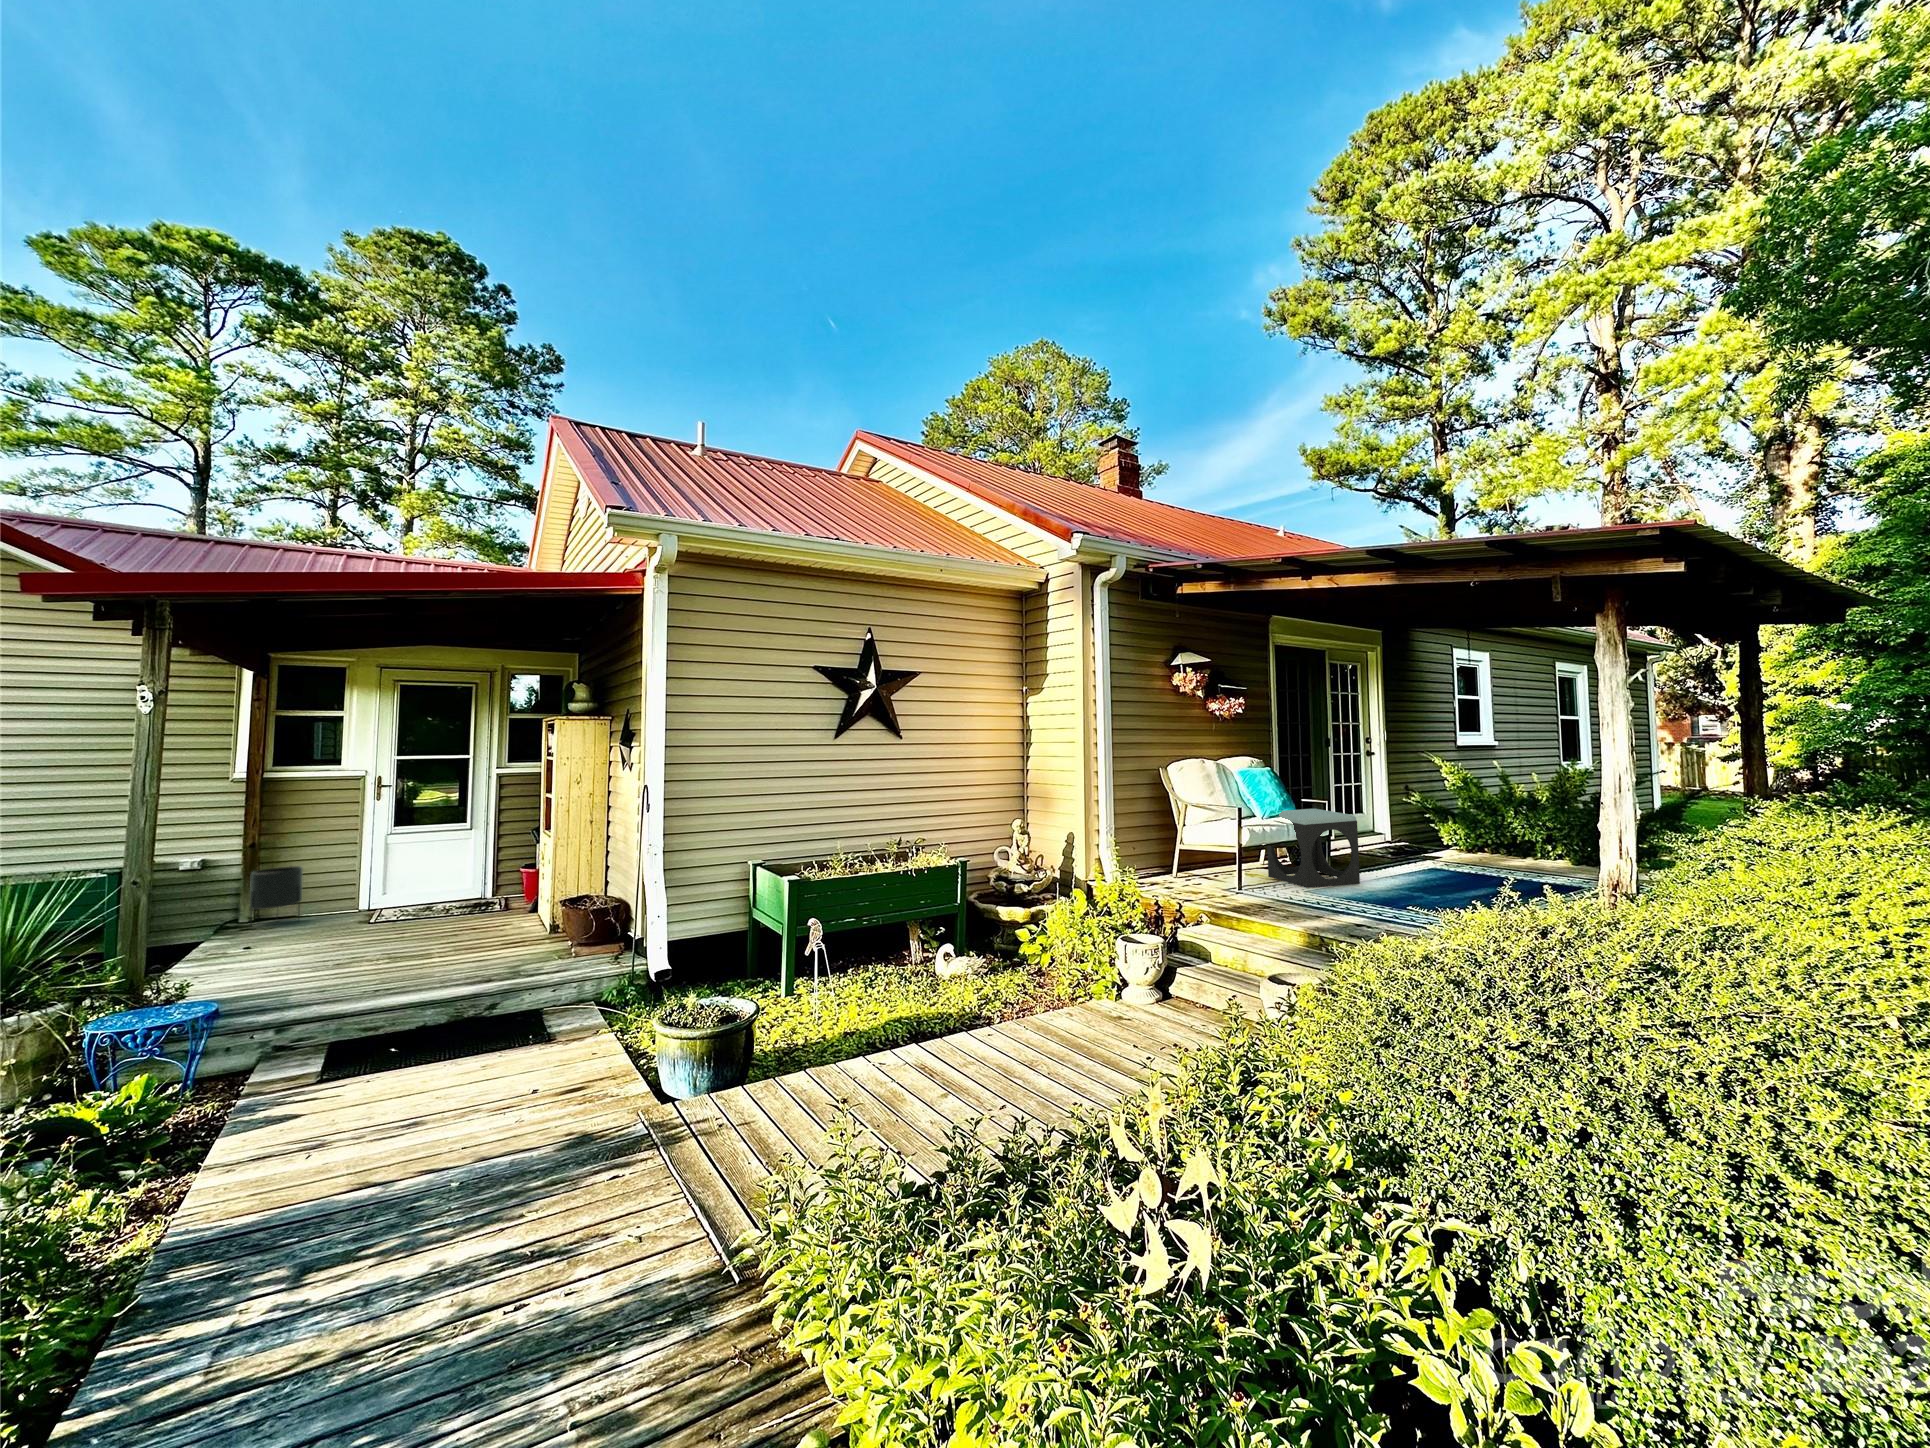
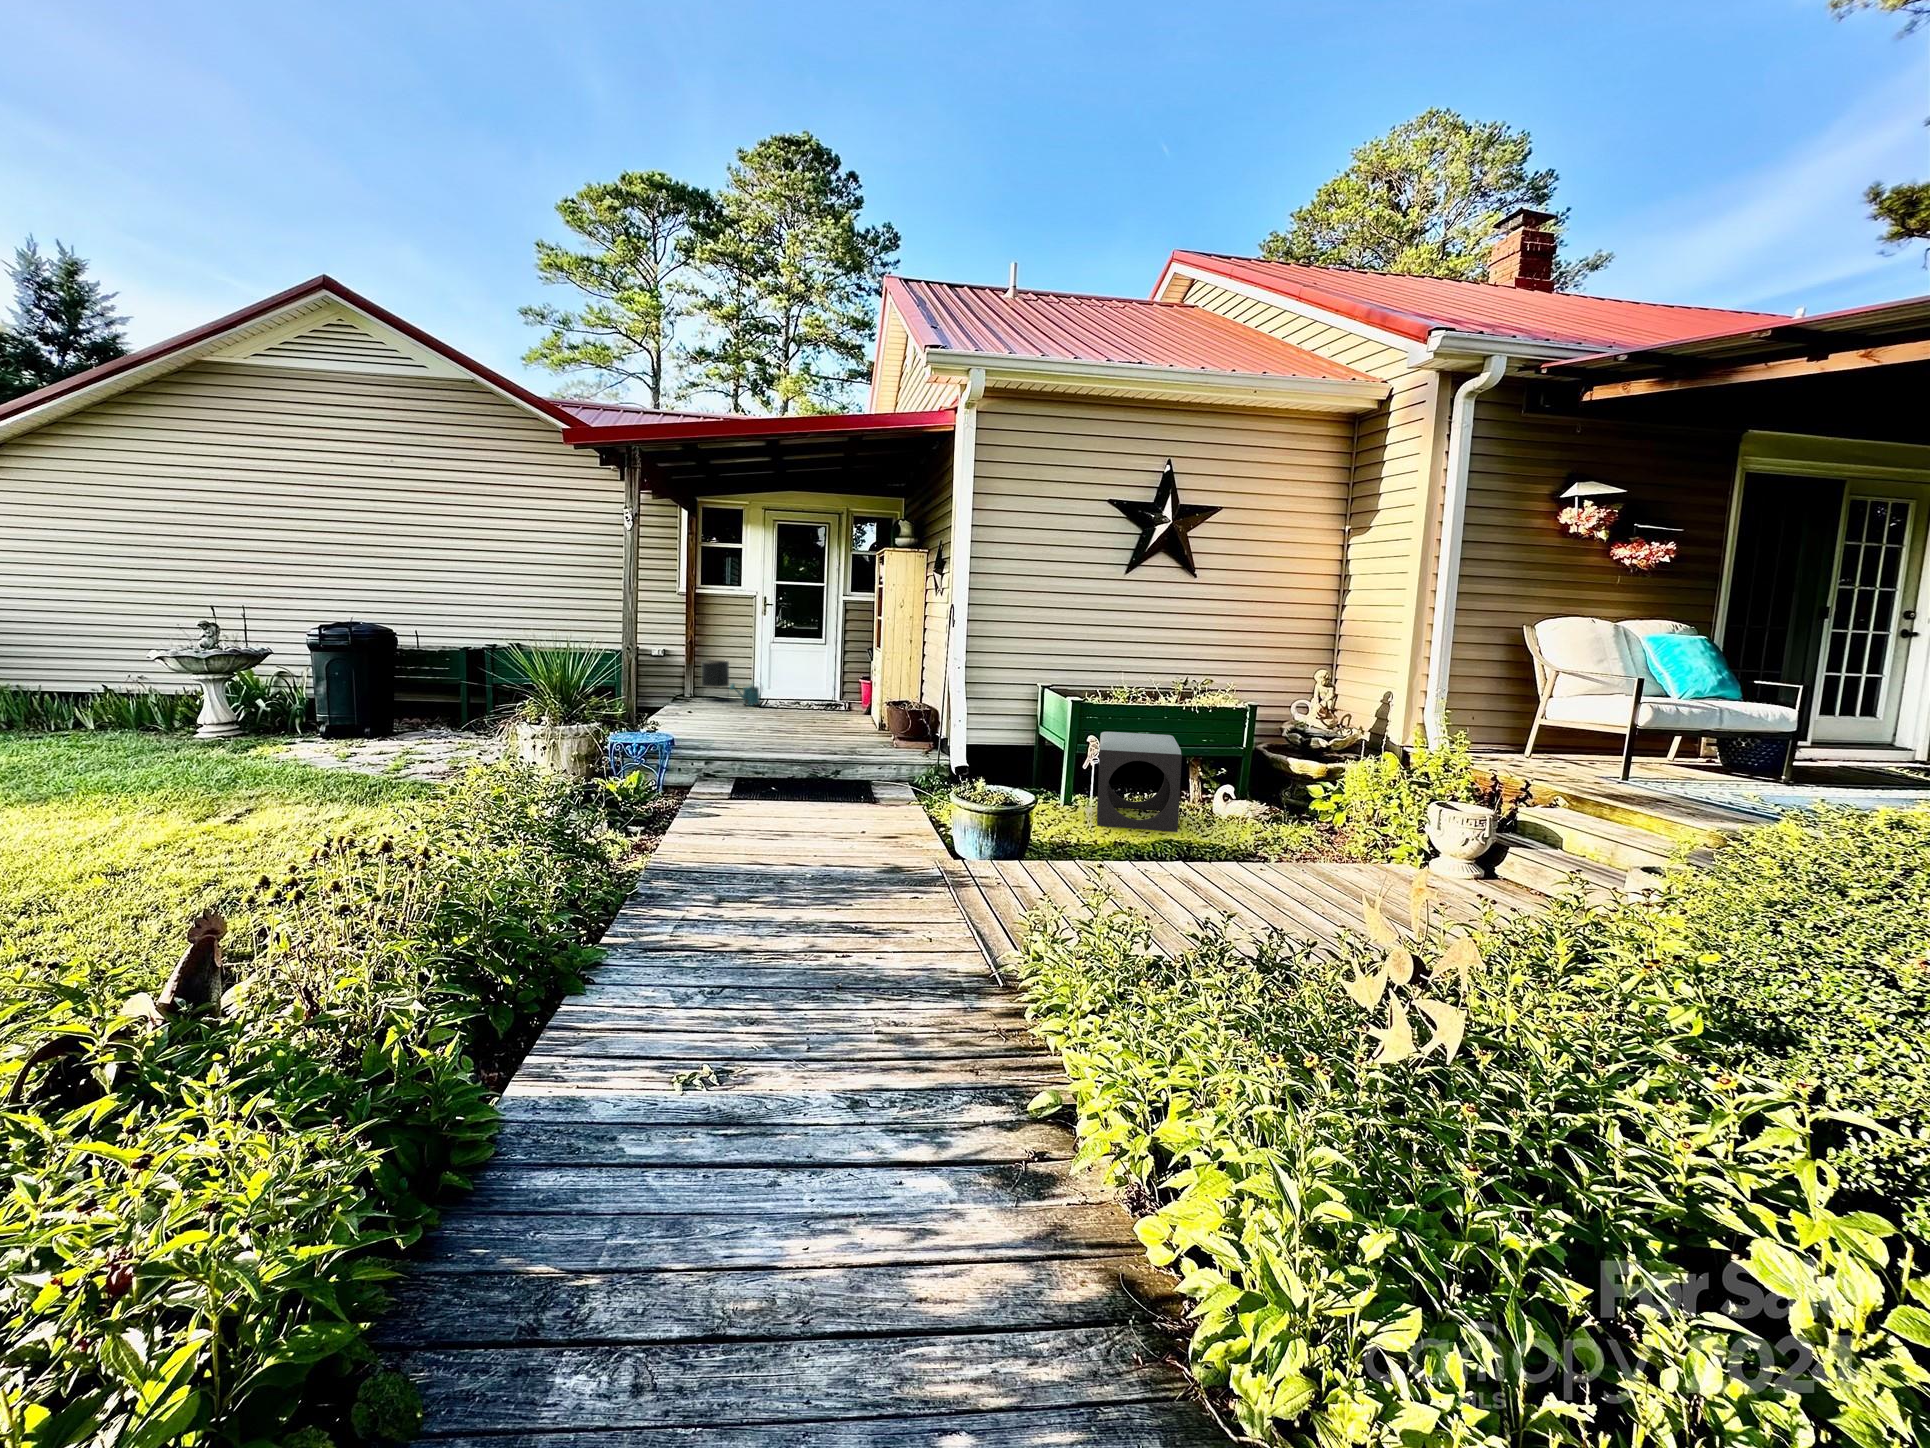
footstool: present [1267,809,1360,888] -> present [1097,732,1182,832]
watering can: none [301,891,362,927] -> present [730,684,760,706]

